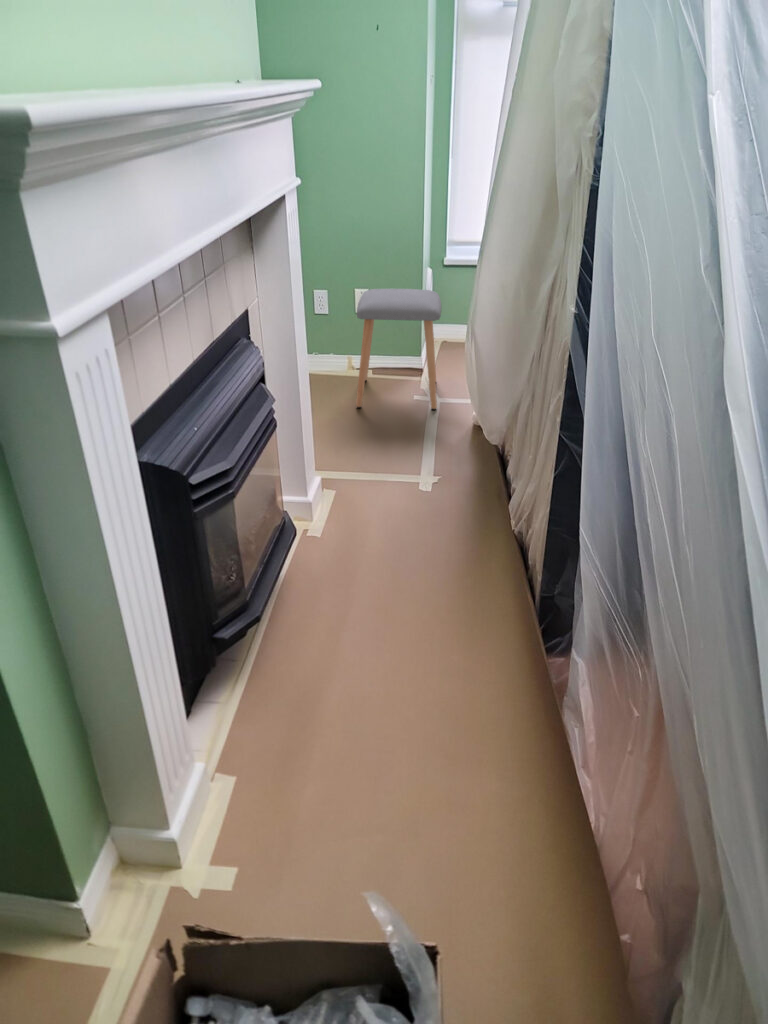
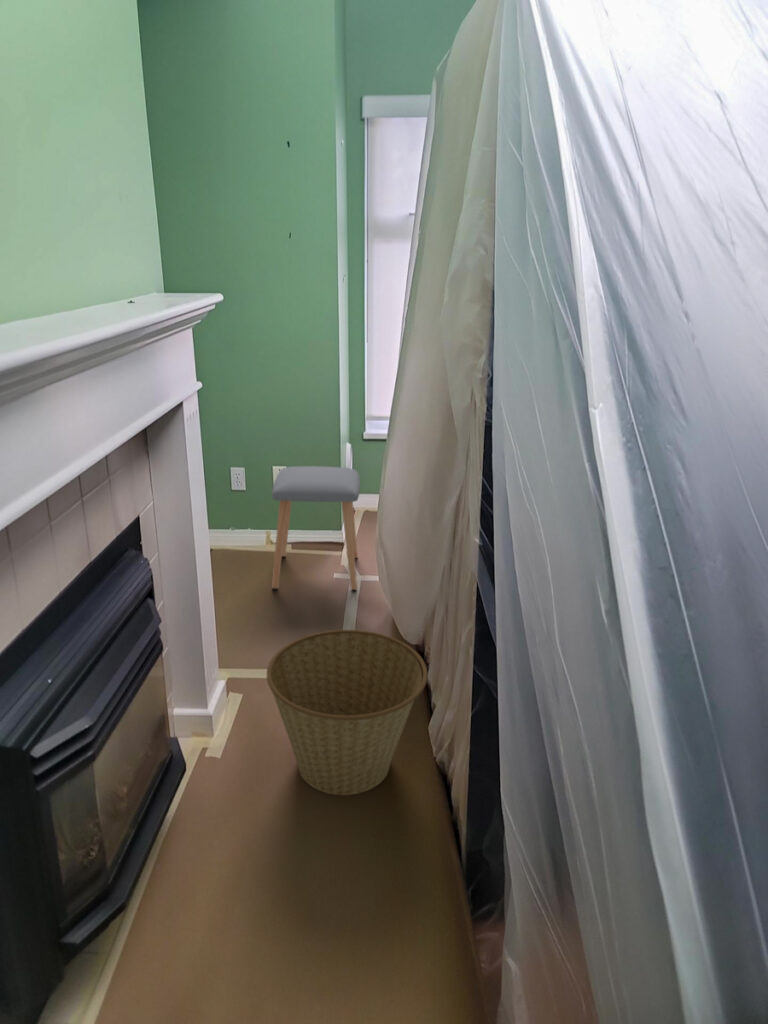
basket: none [364,427,511,569] -> present [267,630,427,795]

